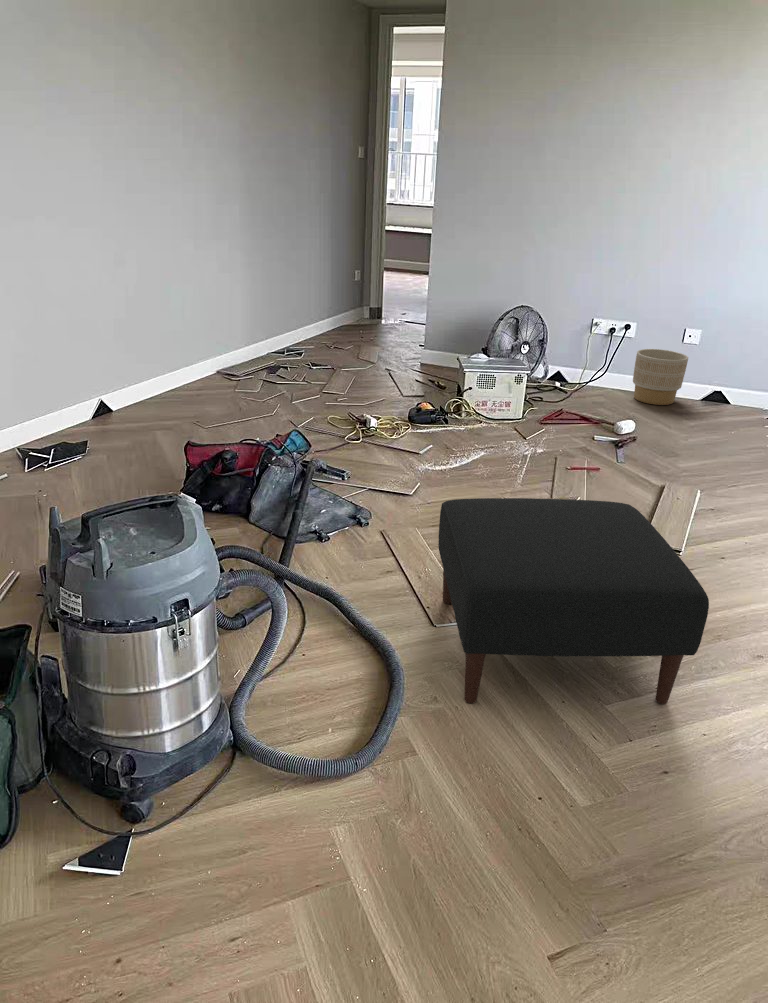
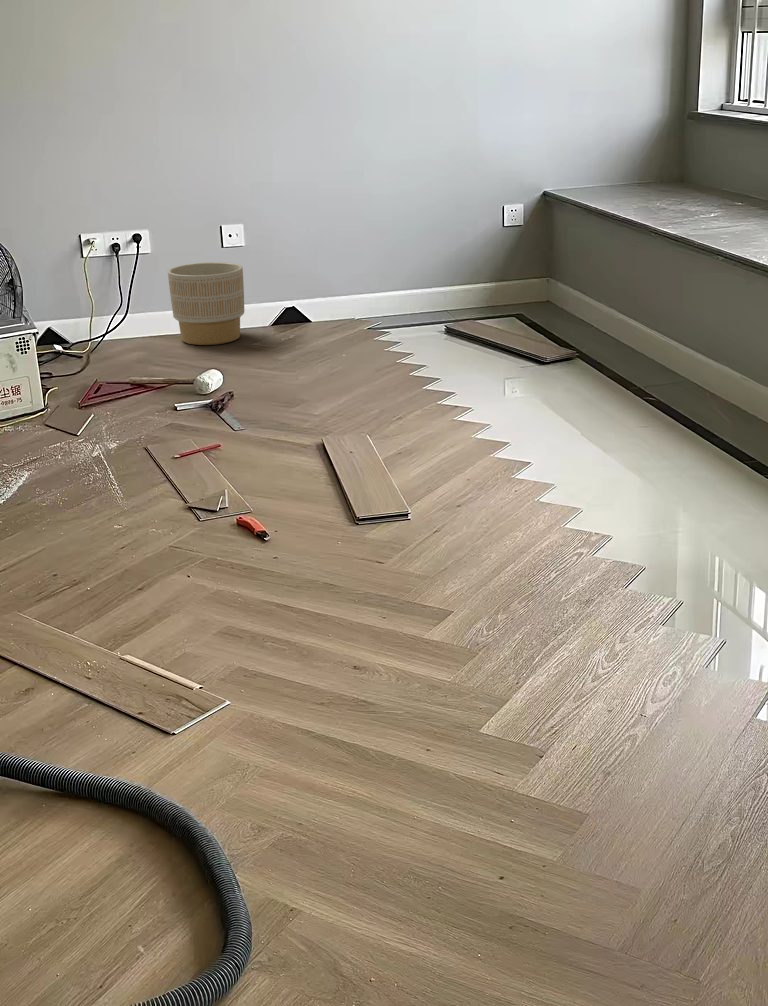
ottoman: present [438,498,709,704] -> none [114,454,570,812]

